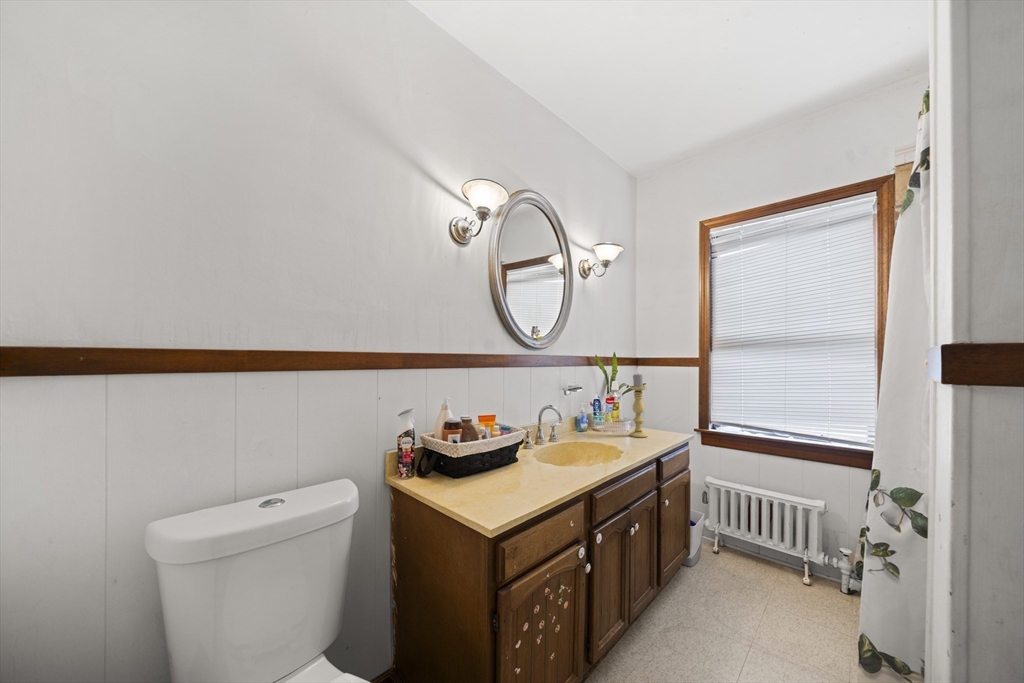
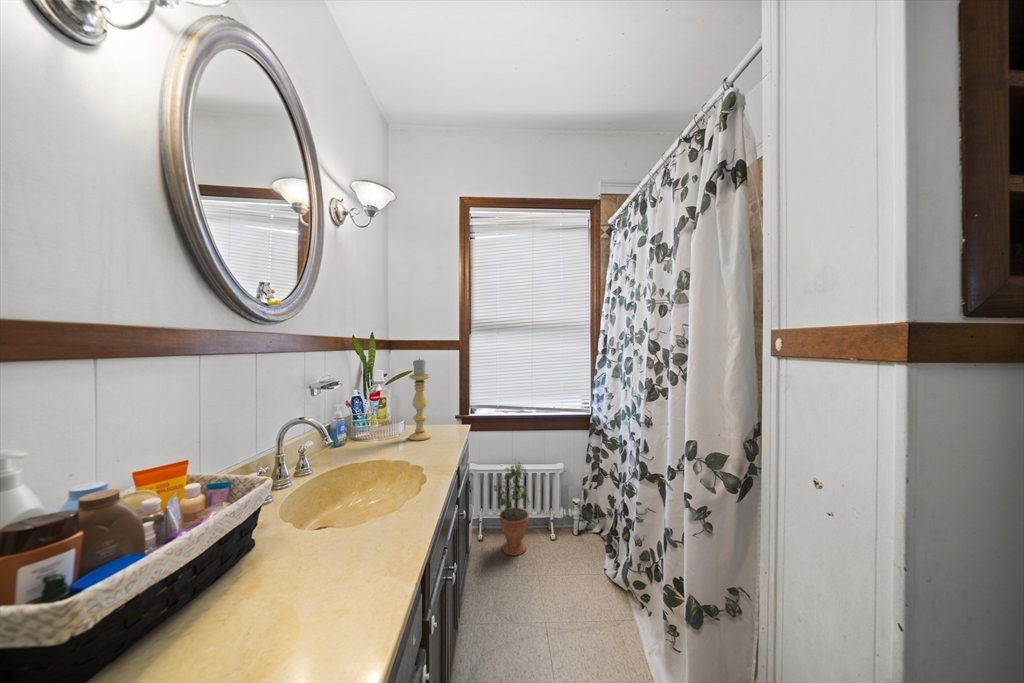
potted plant: none [725,482,771,581] -> present [494,462,530,555]

